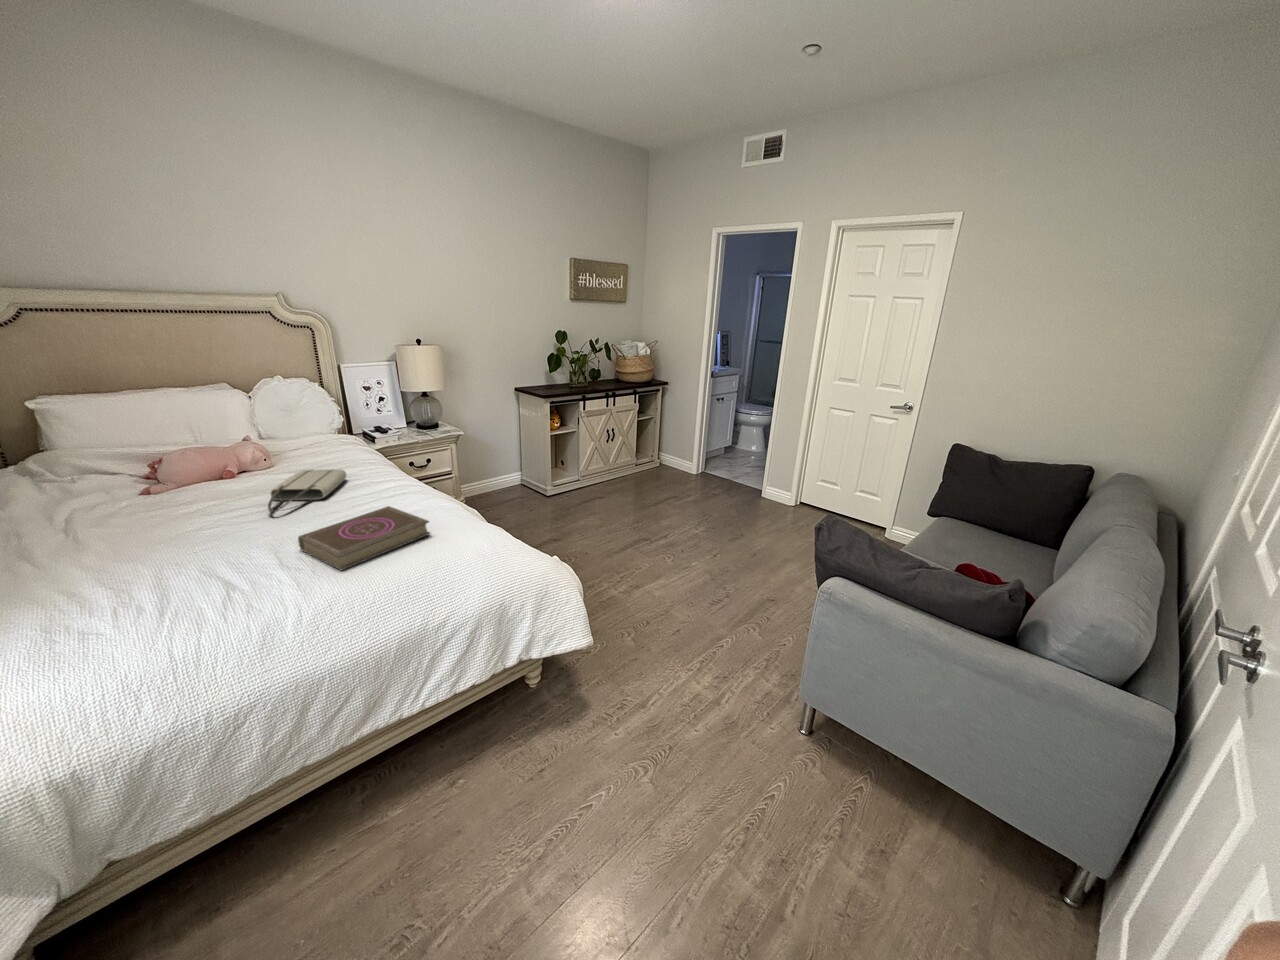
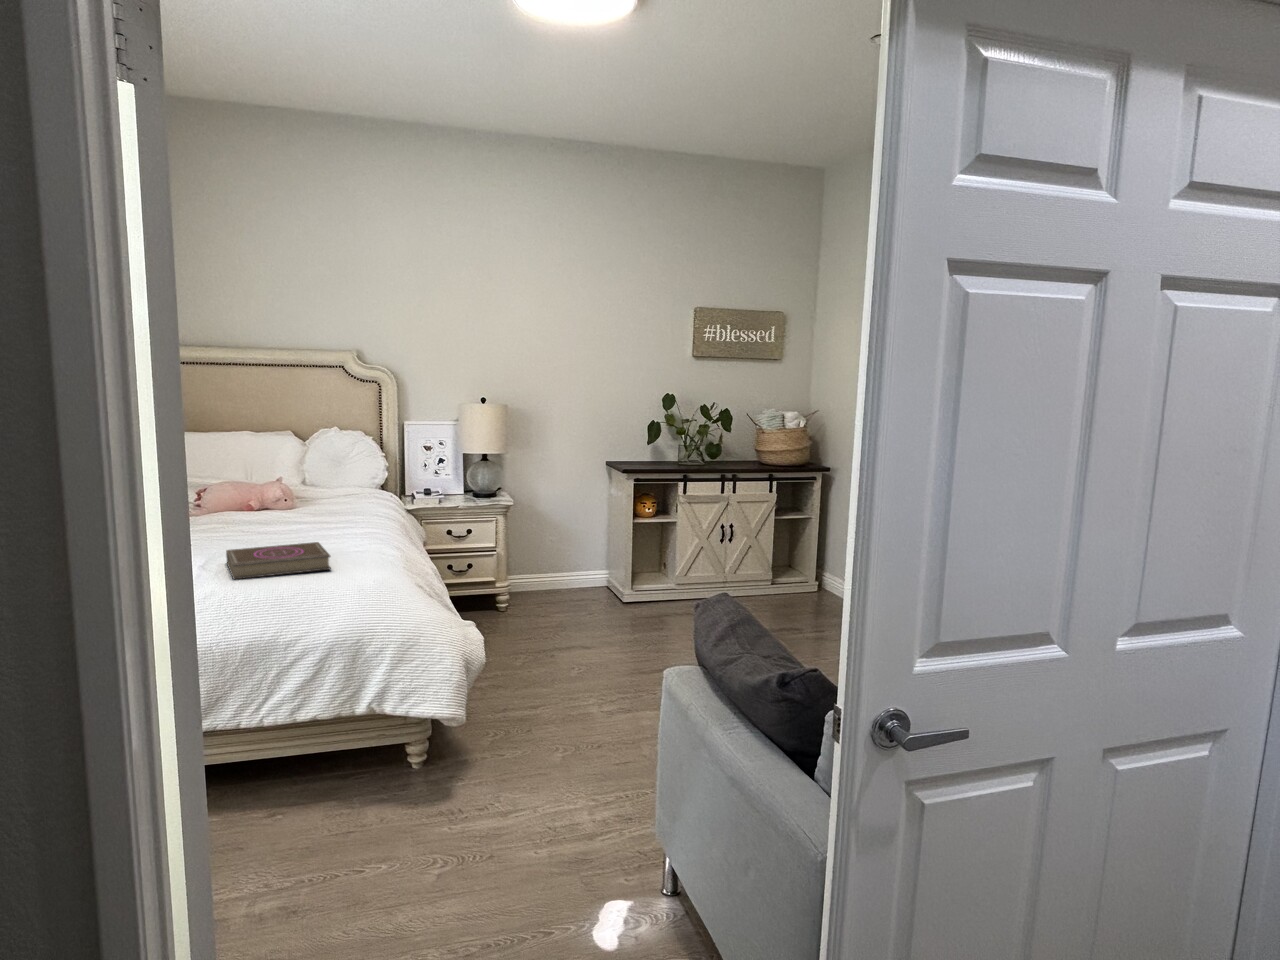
tote bag: present [268,469,346,512] -> none [238,511,330,536]

